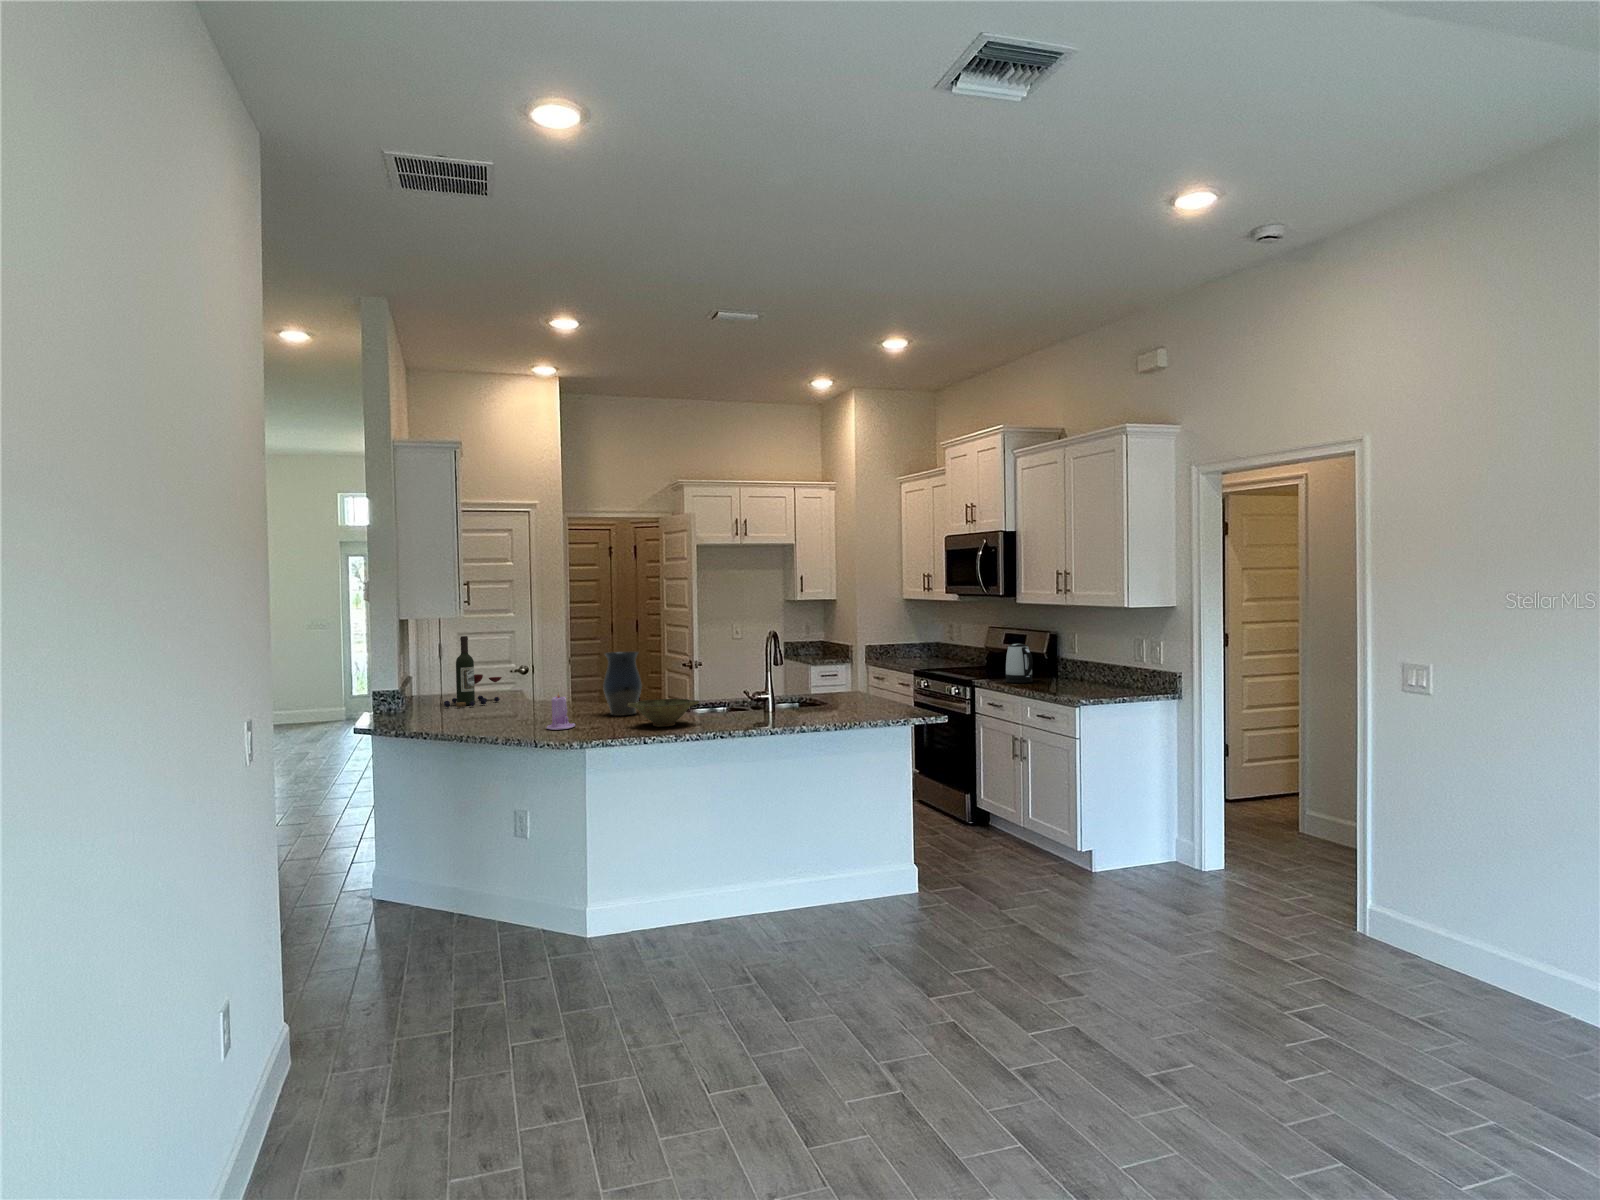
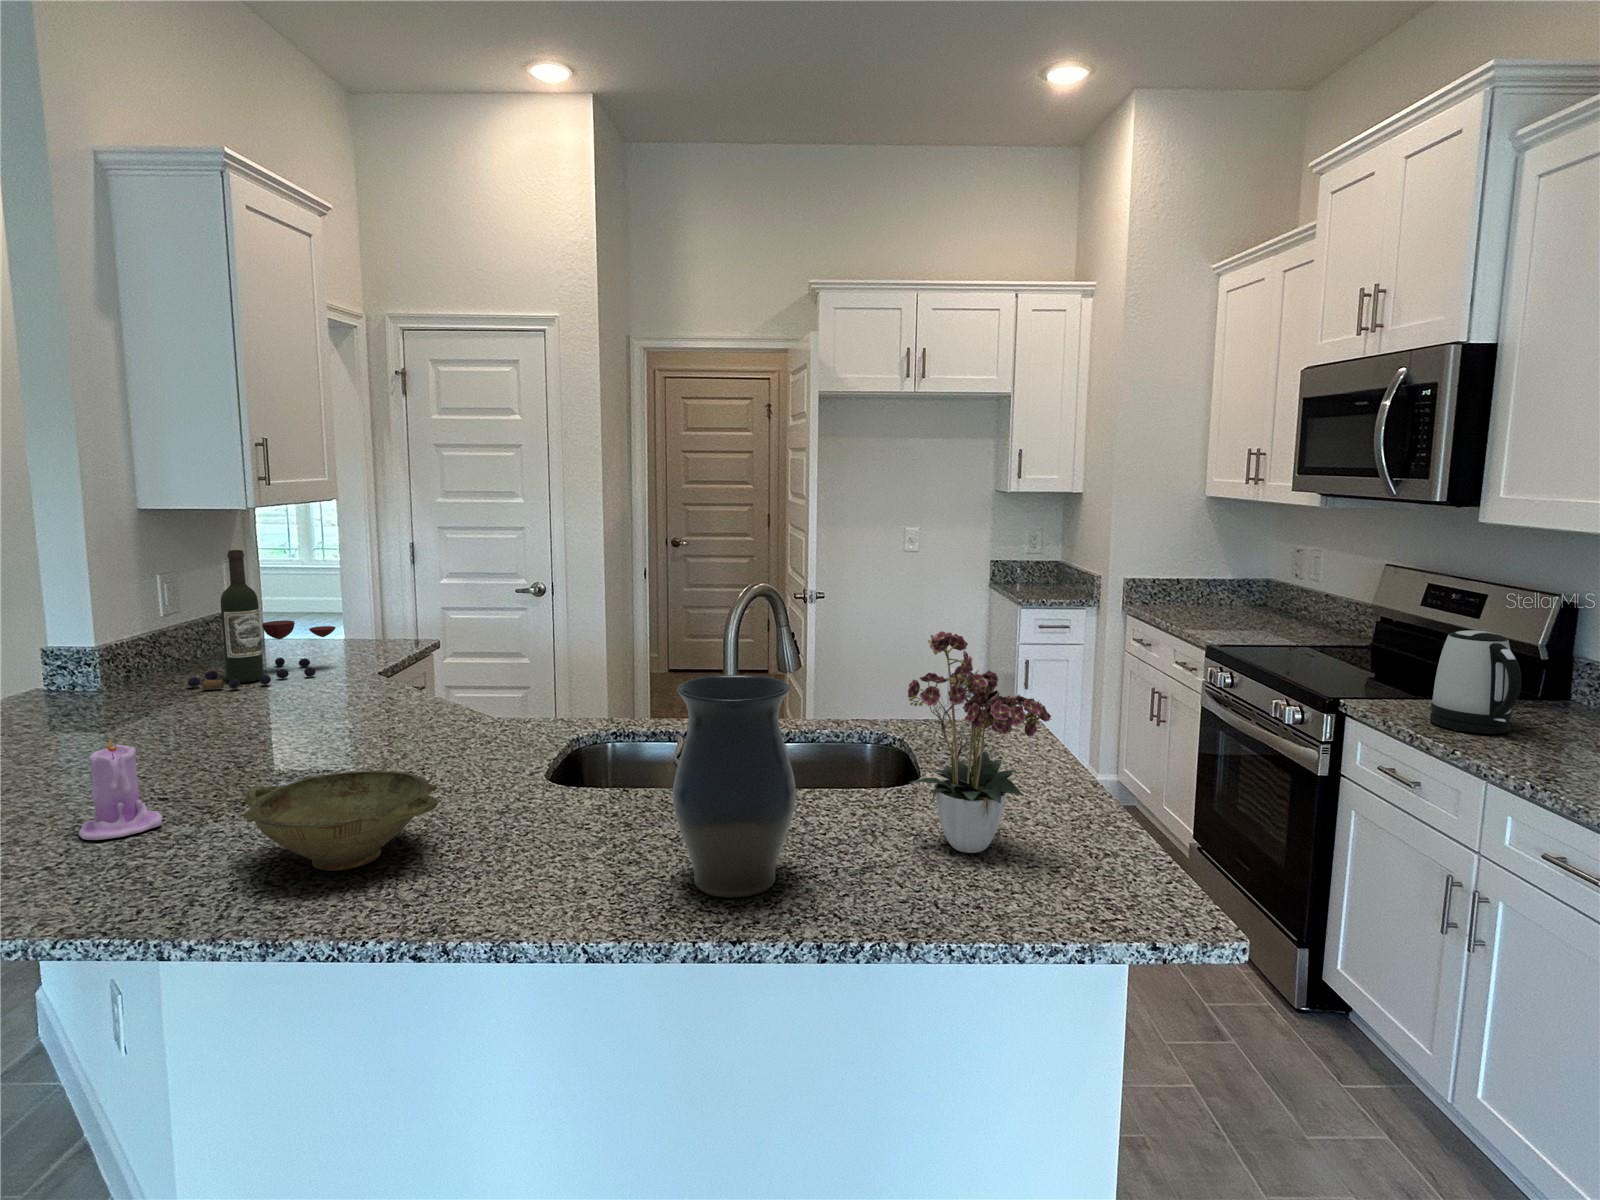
flower arrangement: none [839,633,892,711] -> present [908,631,1052,853]
vase: present [603,652,642,716] -> present [673,675,796,898]

